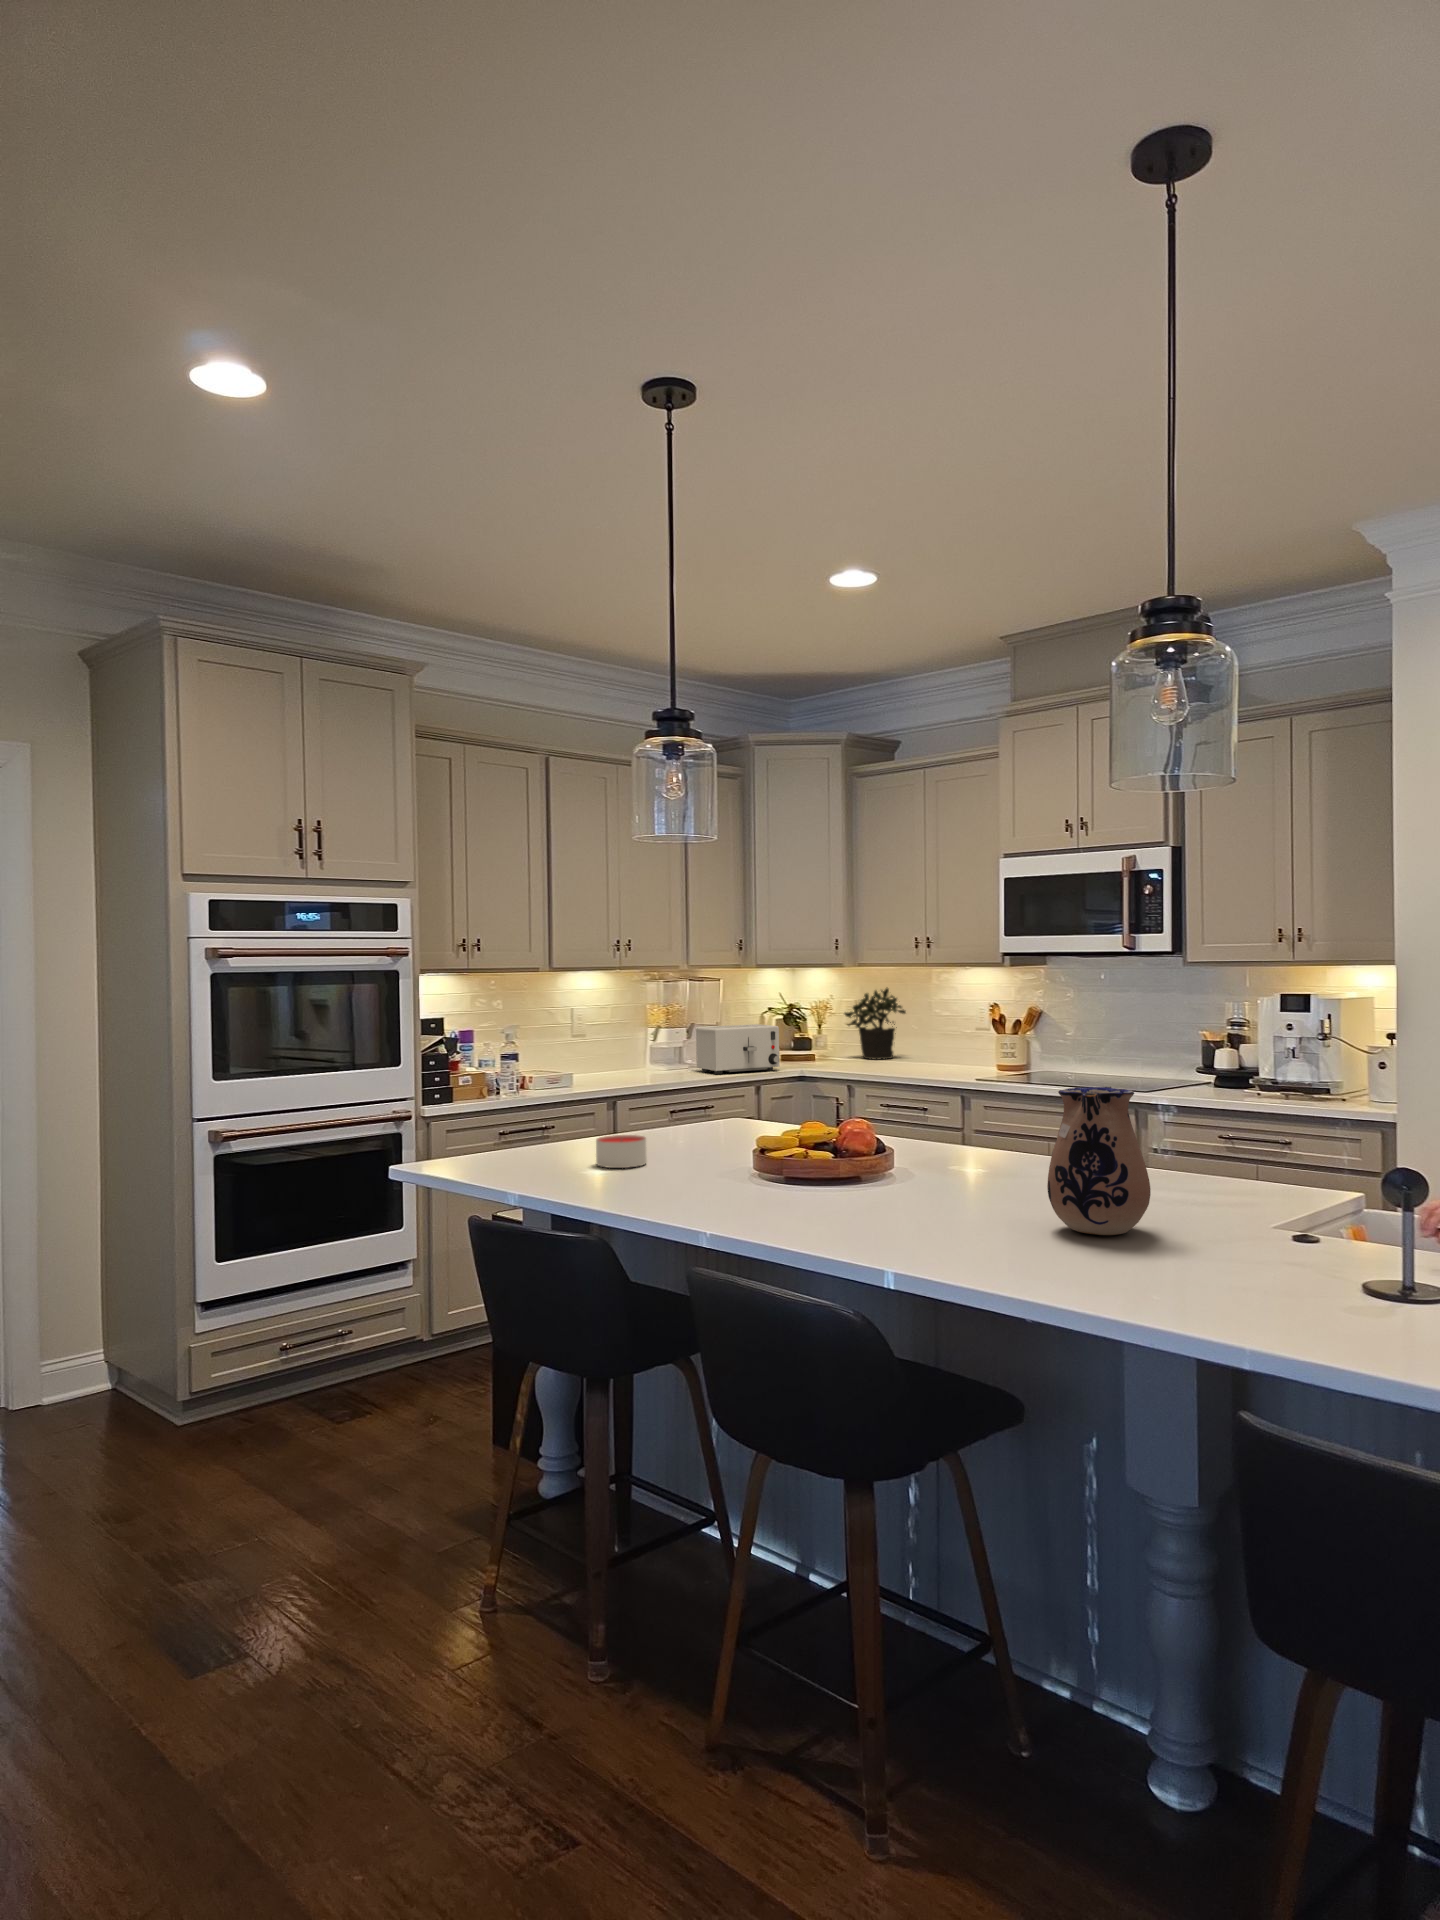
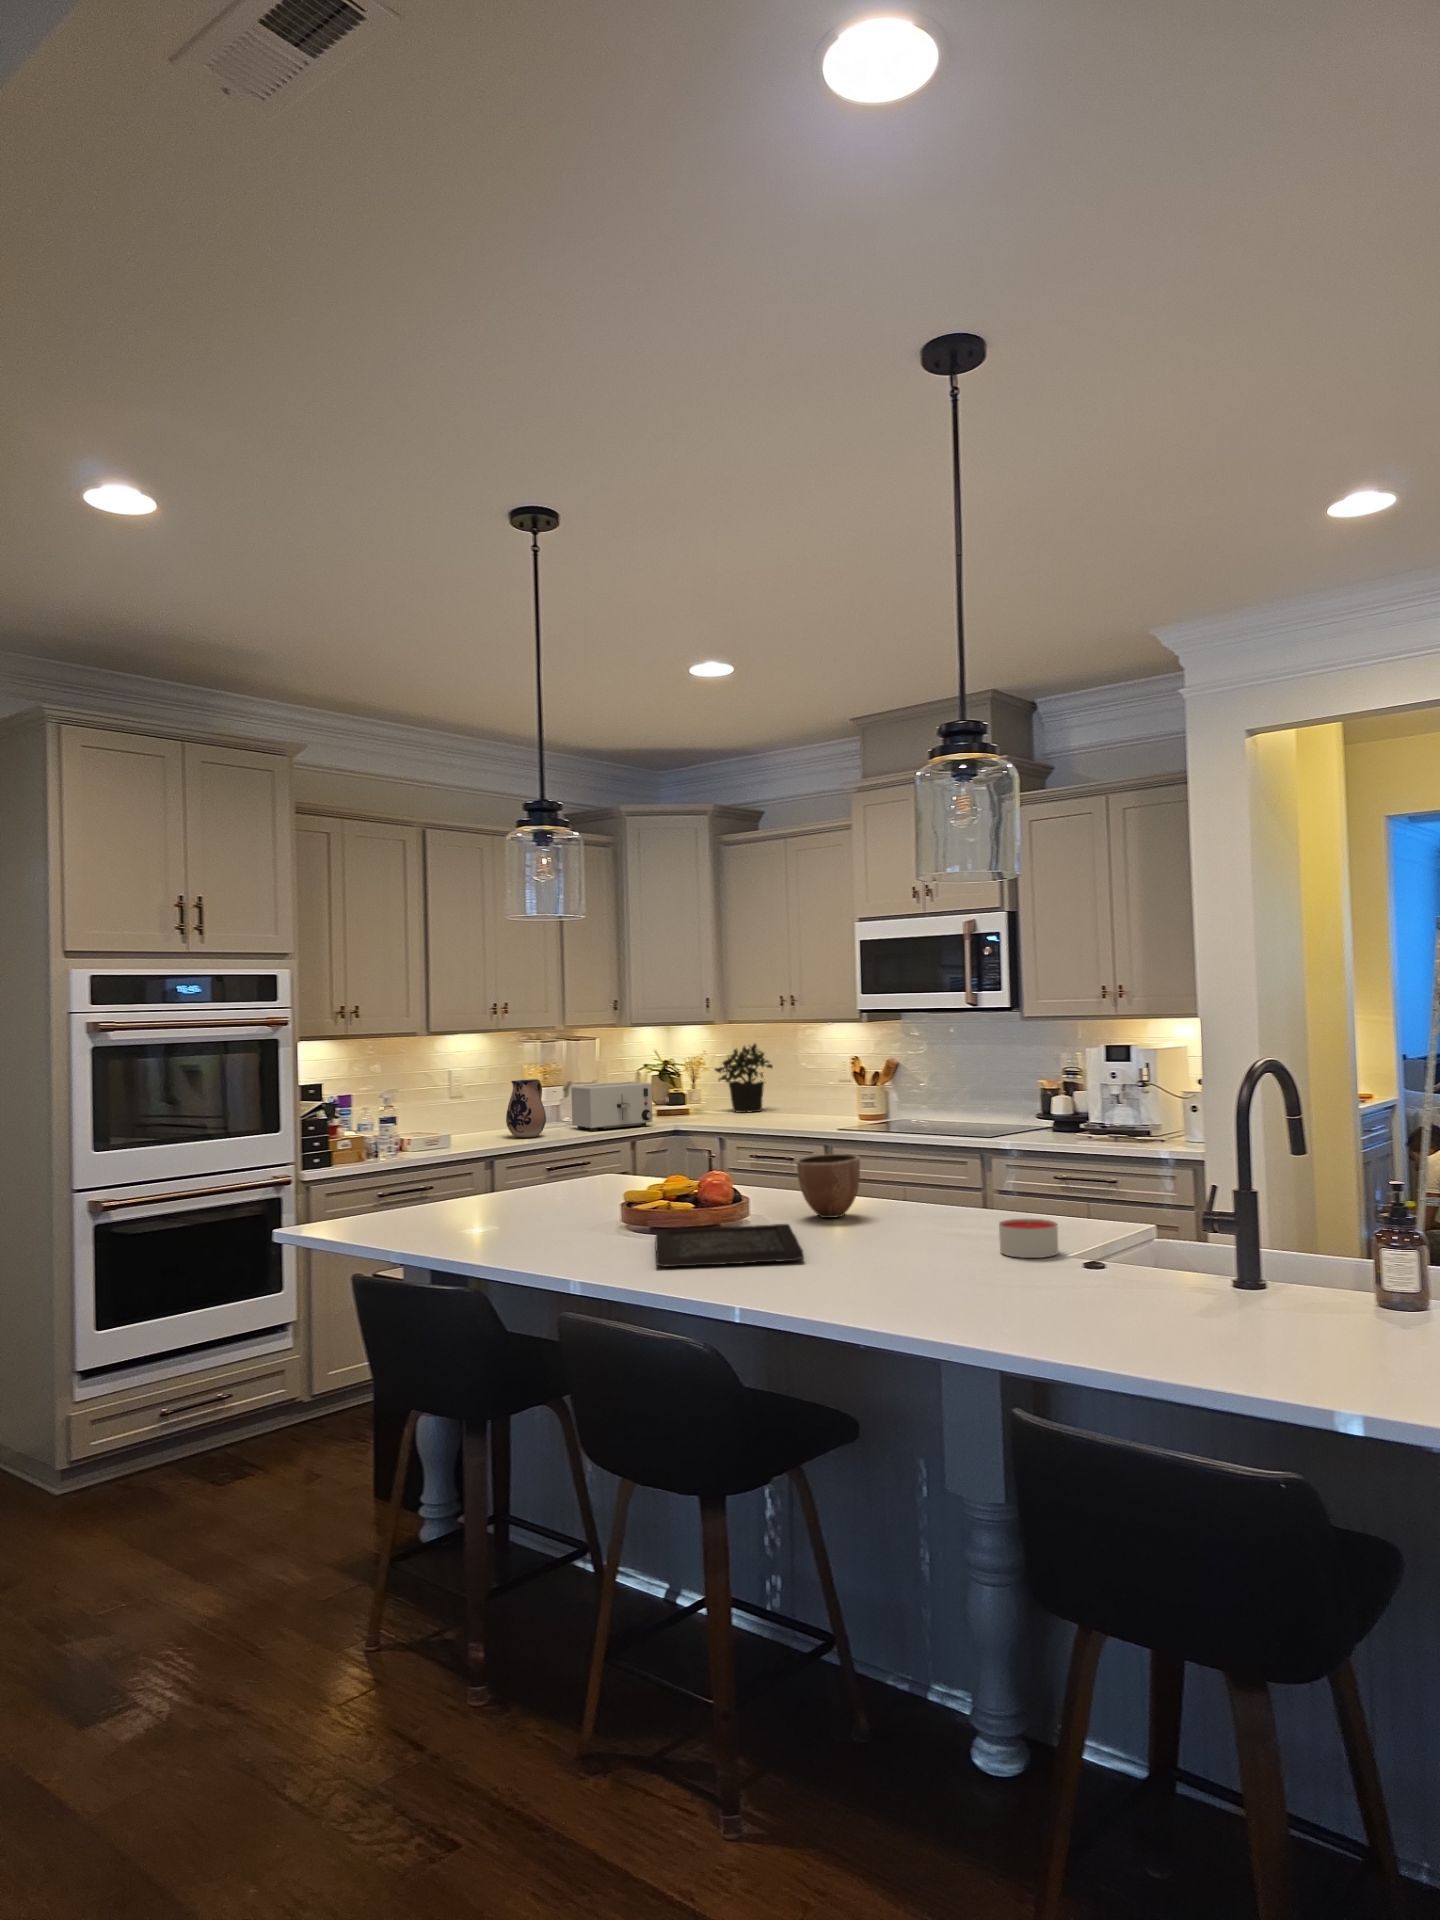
ceramic pitcher: present [1047,1086,1151,1235] -> present [506,1079,546,1138]
decorative bowl: none [949,1102,1020,1172] -> present [797,1154,860,1218]
candle: present [596,1135,647,1168] -> present [999,1219,1058,1258]
tray: none [794,1178,963,1221] -> present [656,1224,804,1267]

